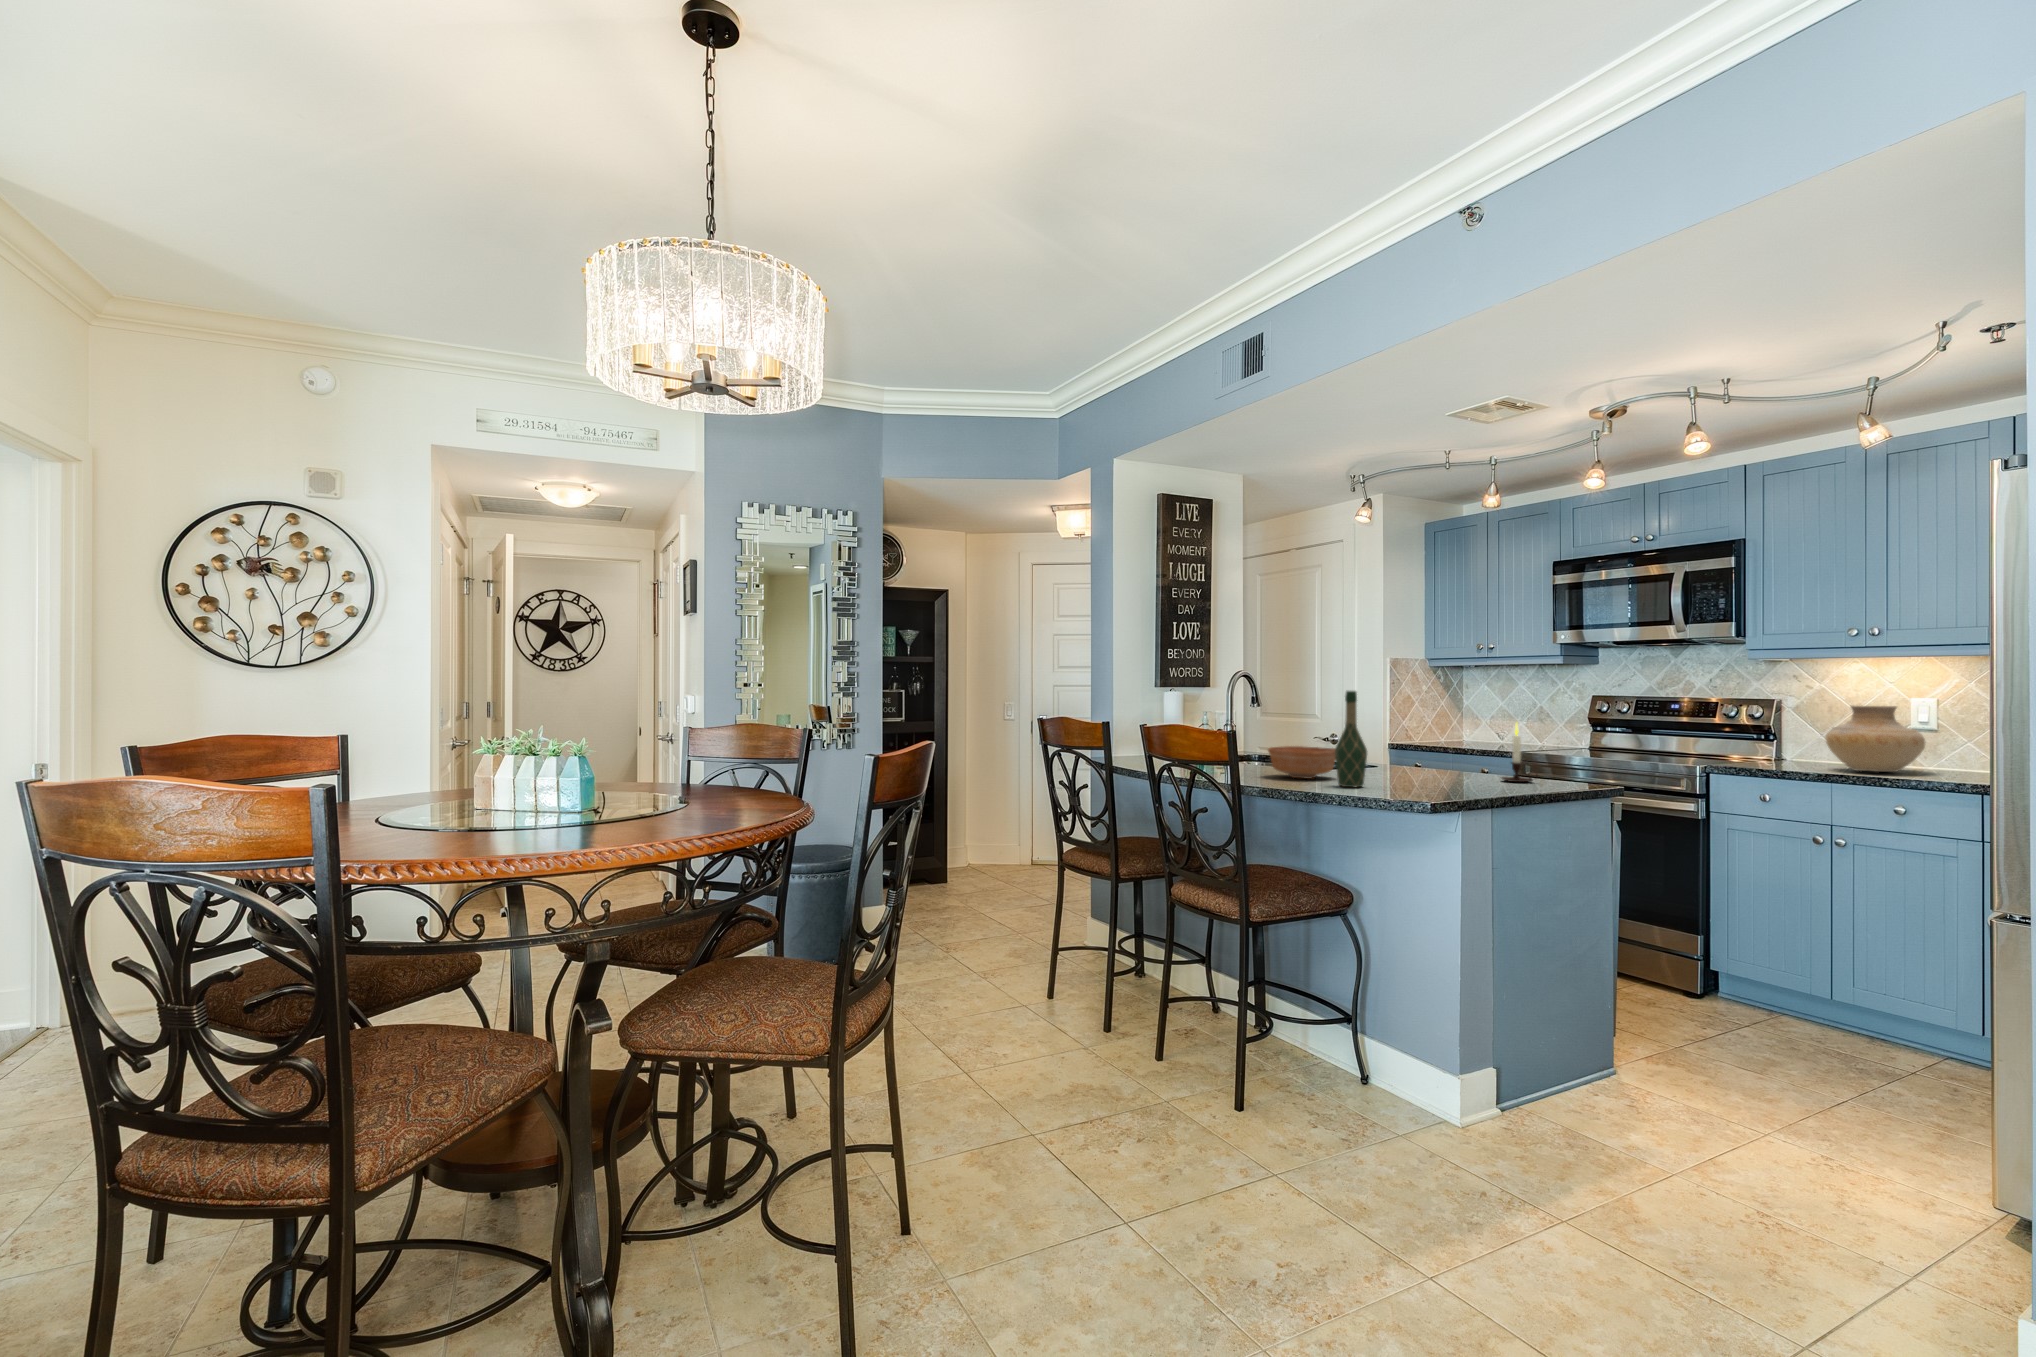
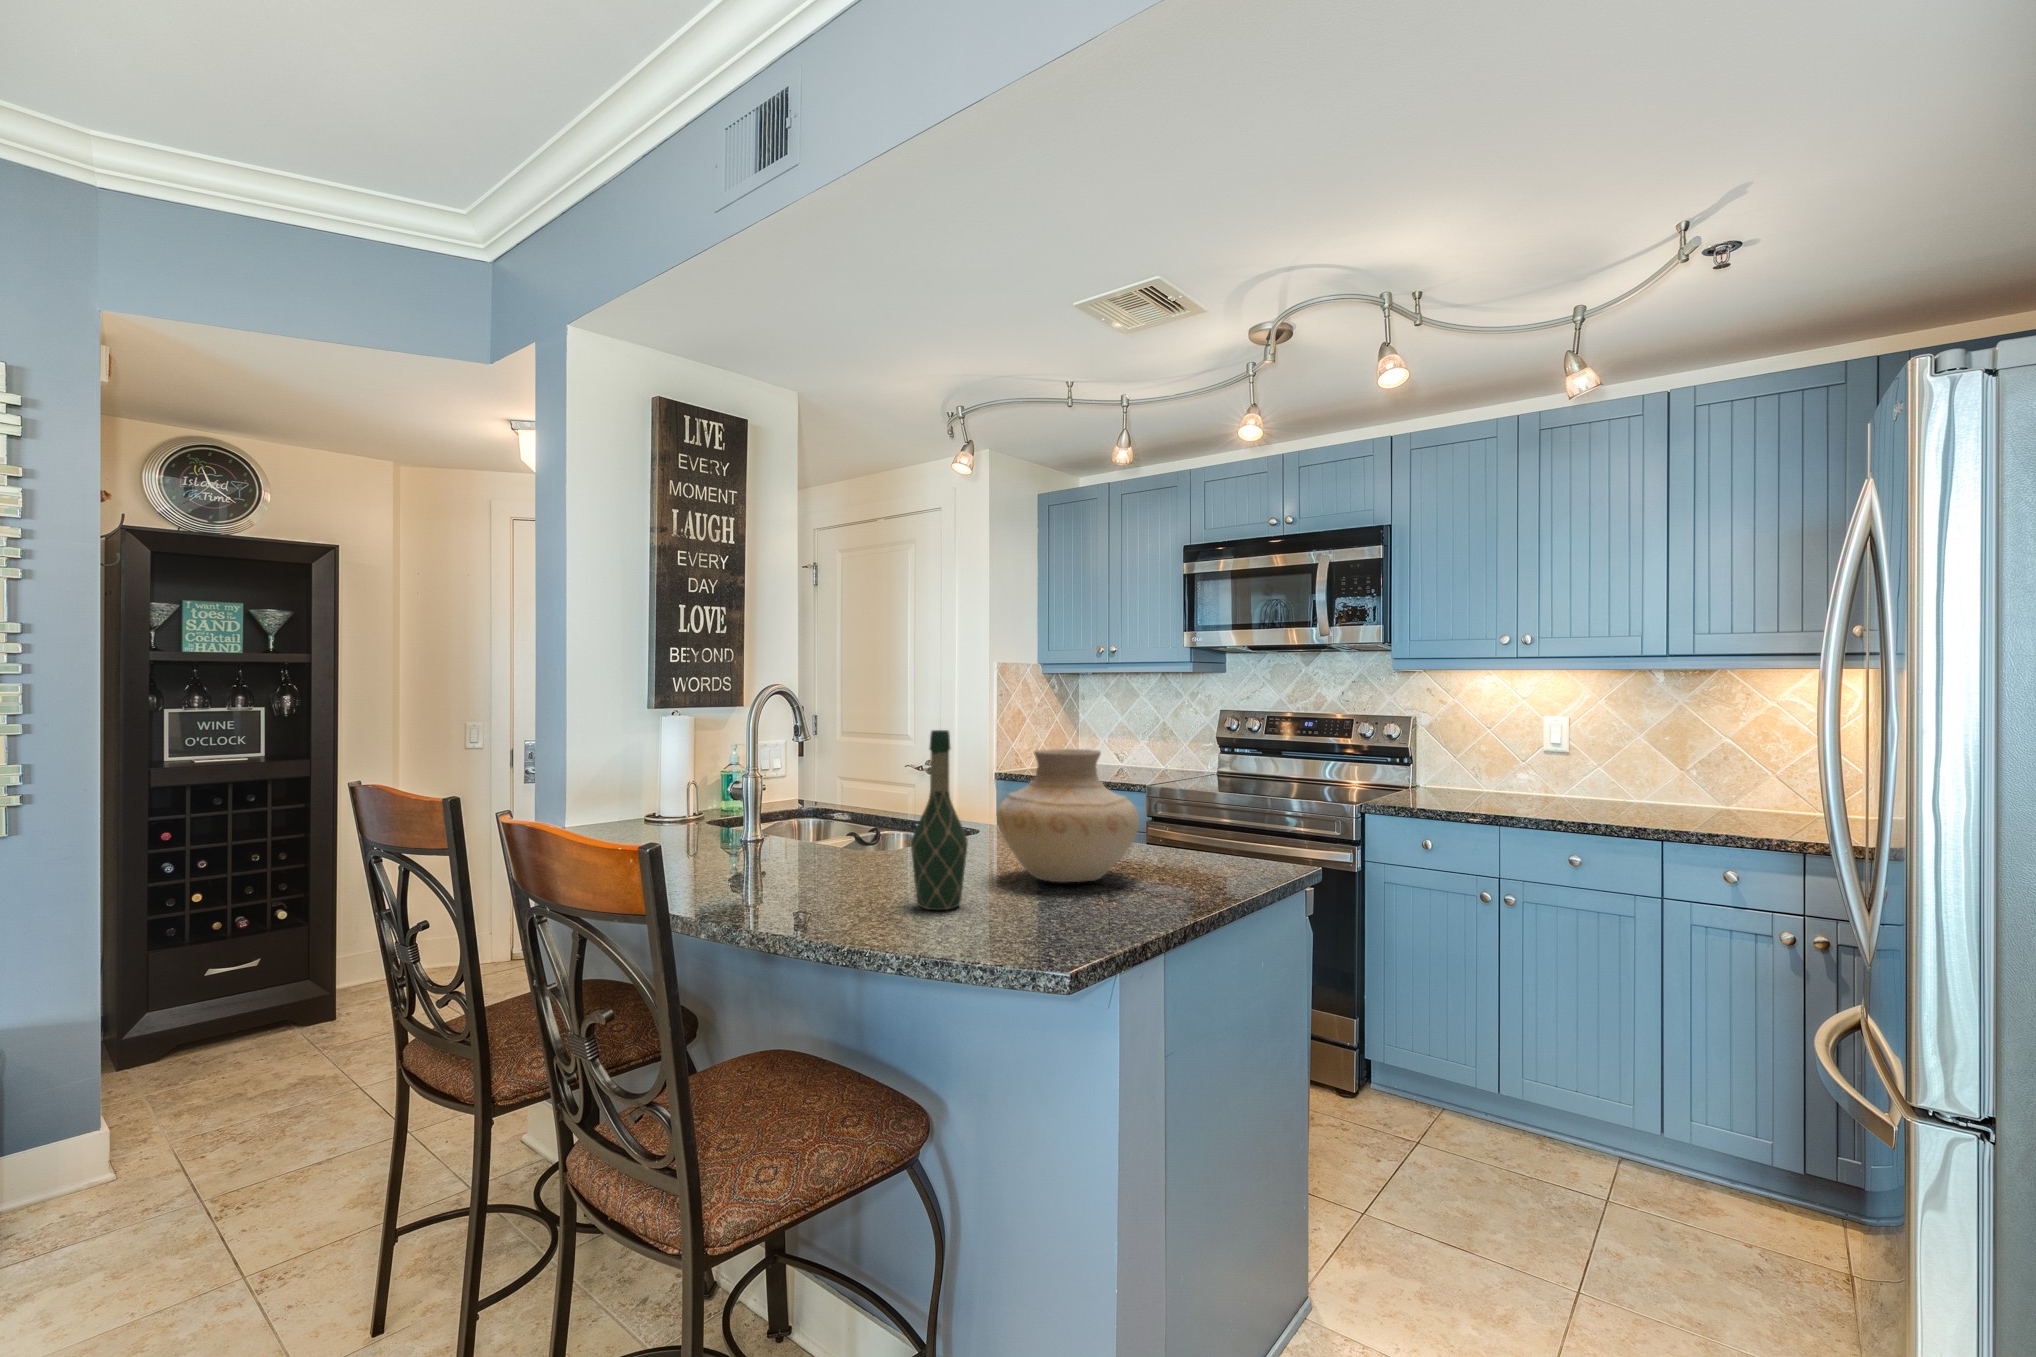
vase: present [1826,706,1925,772] -> present [997,749,1139,882]
candle: present [1502,723,1537,782] -> none [1163,769,1218,866]
bowl: present [1268,746,1335,779] -> none [800,820,922,883]

